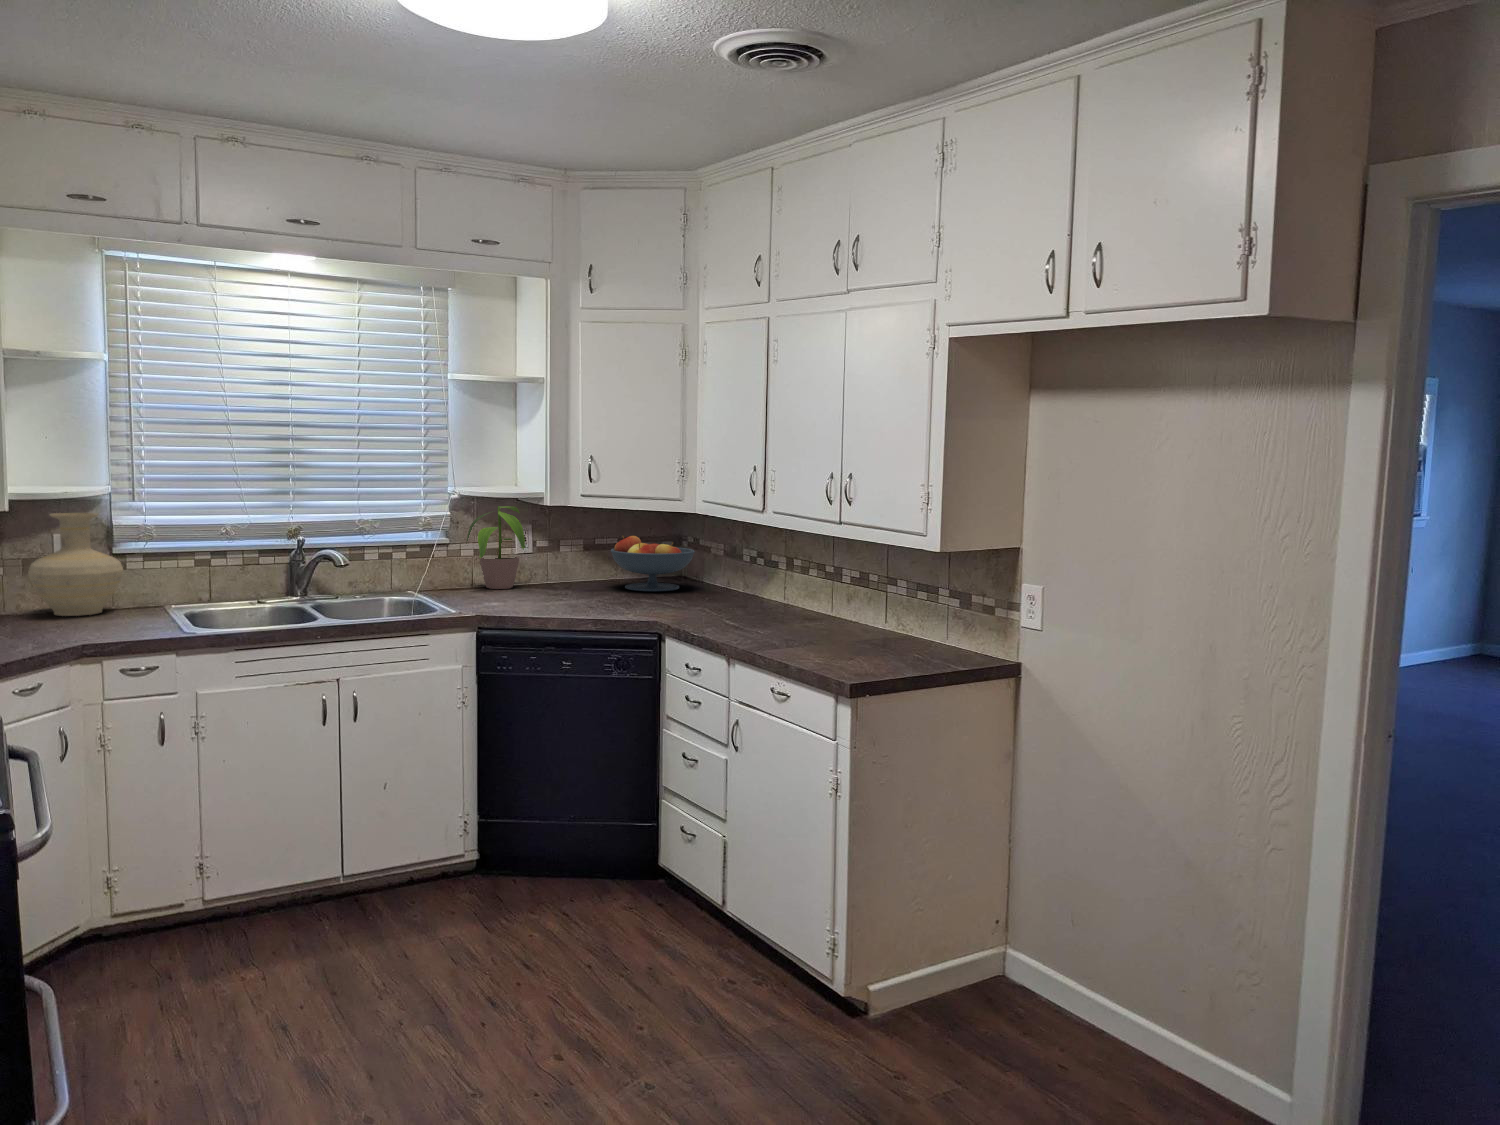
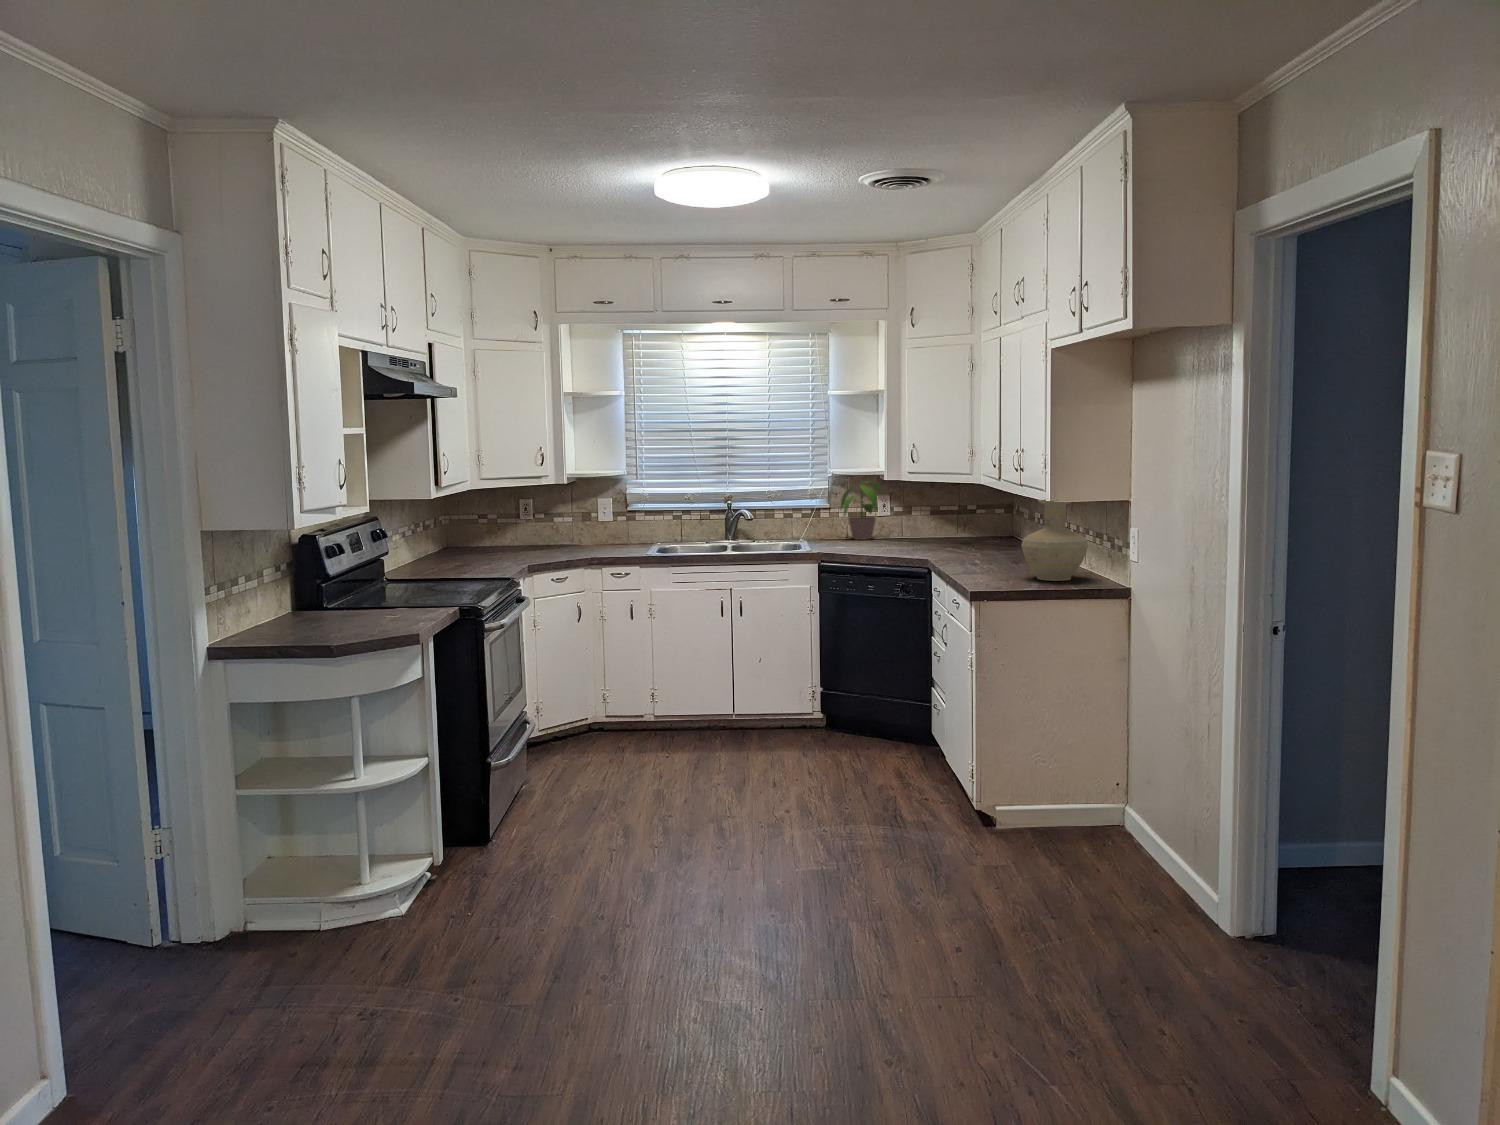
vase: present [28,513,123,616] -> present [1021,500,1088,581]
fruit bowl: present [611,536,695,591] -> none [937,502,1002,544]

